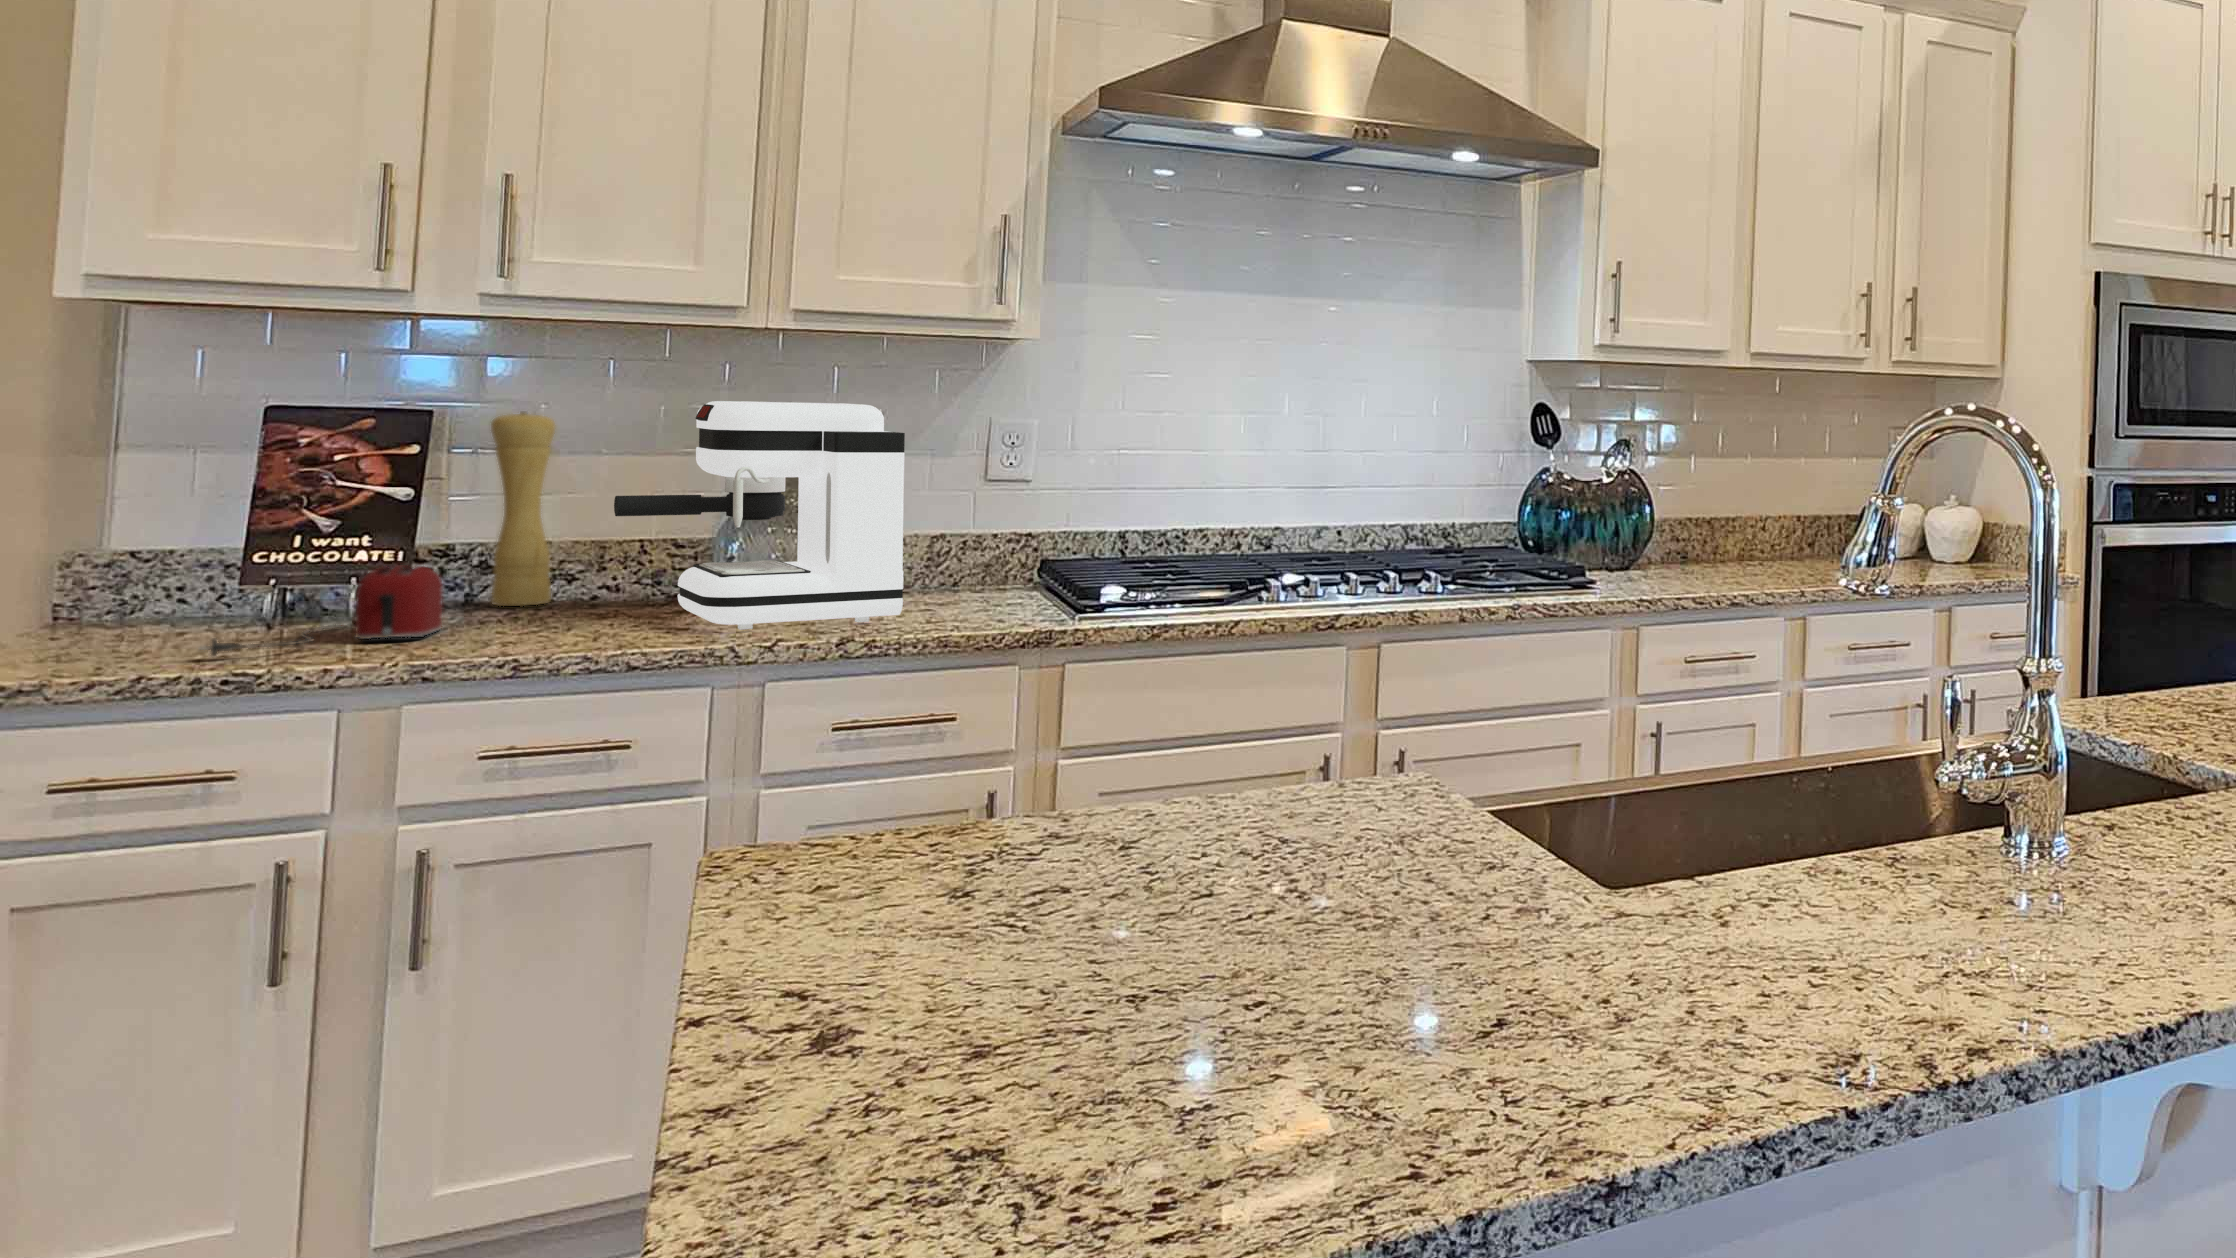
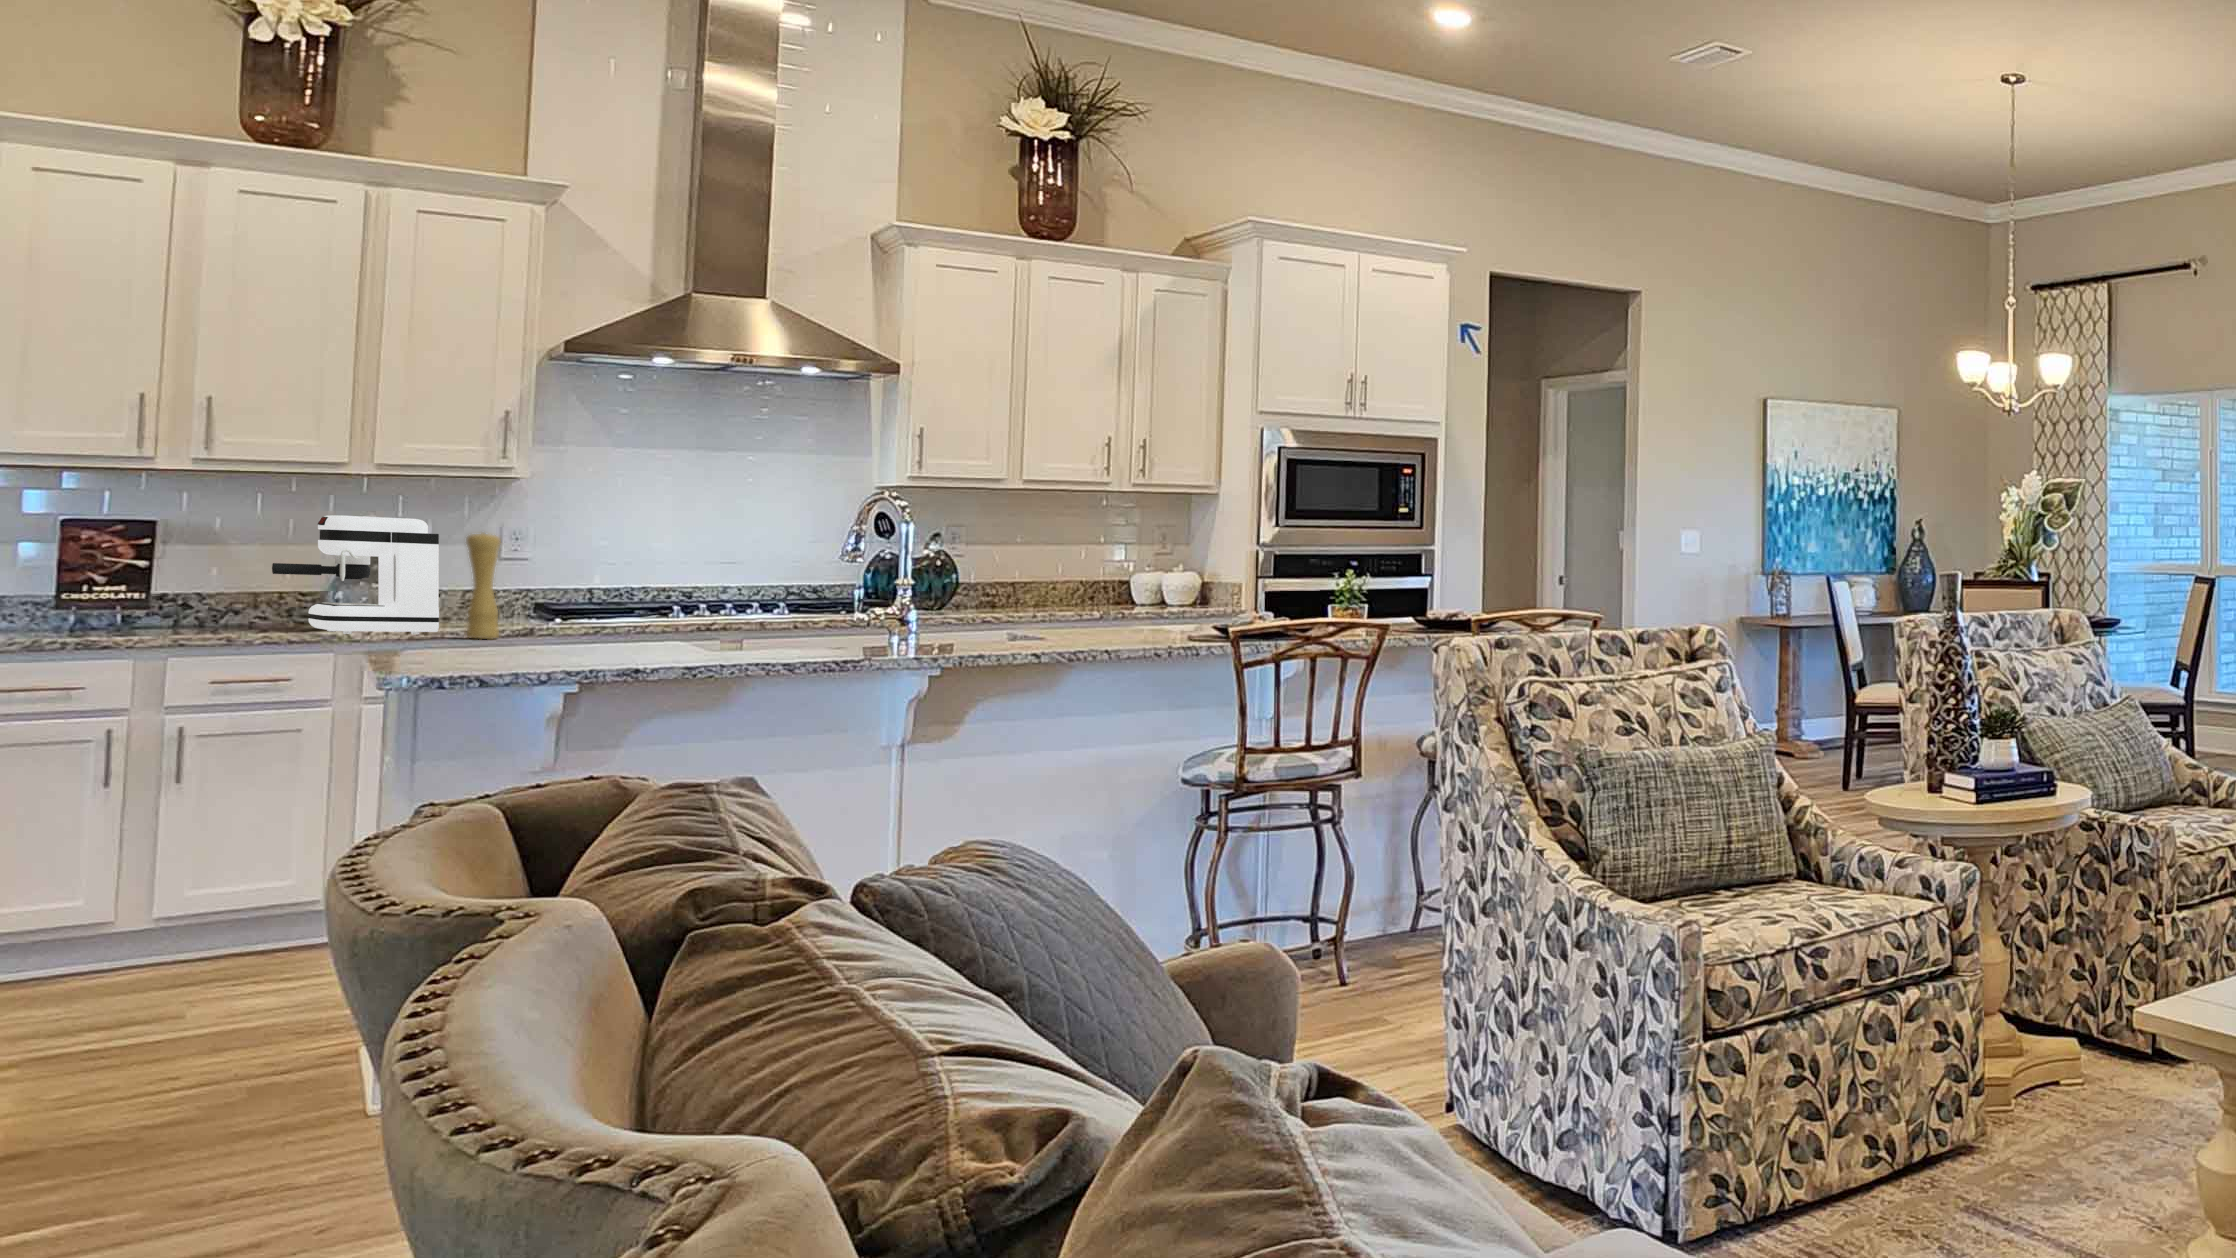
pepper mill: present [491,411,555,606] -> present [466,533,500,639]
toaster: present [201,566,443,656] -> none [58,595,178,632]

